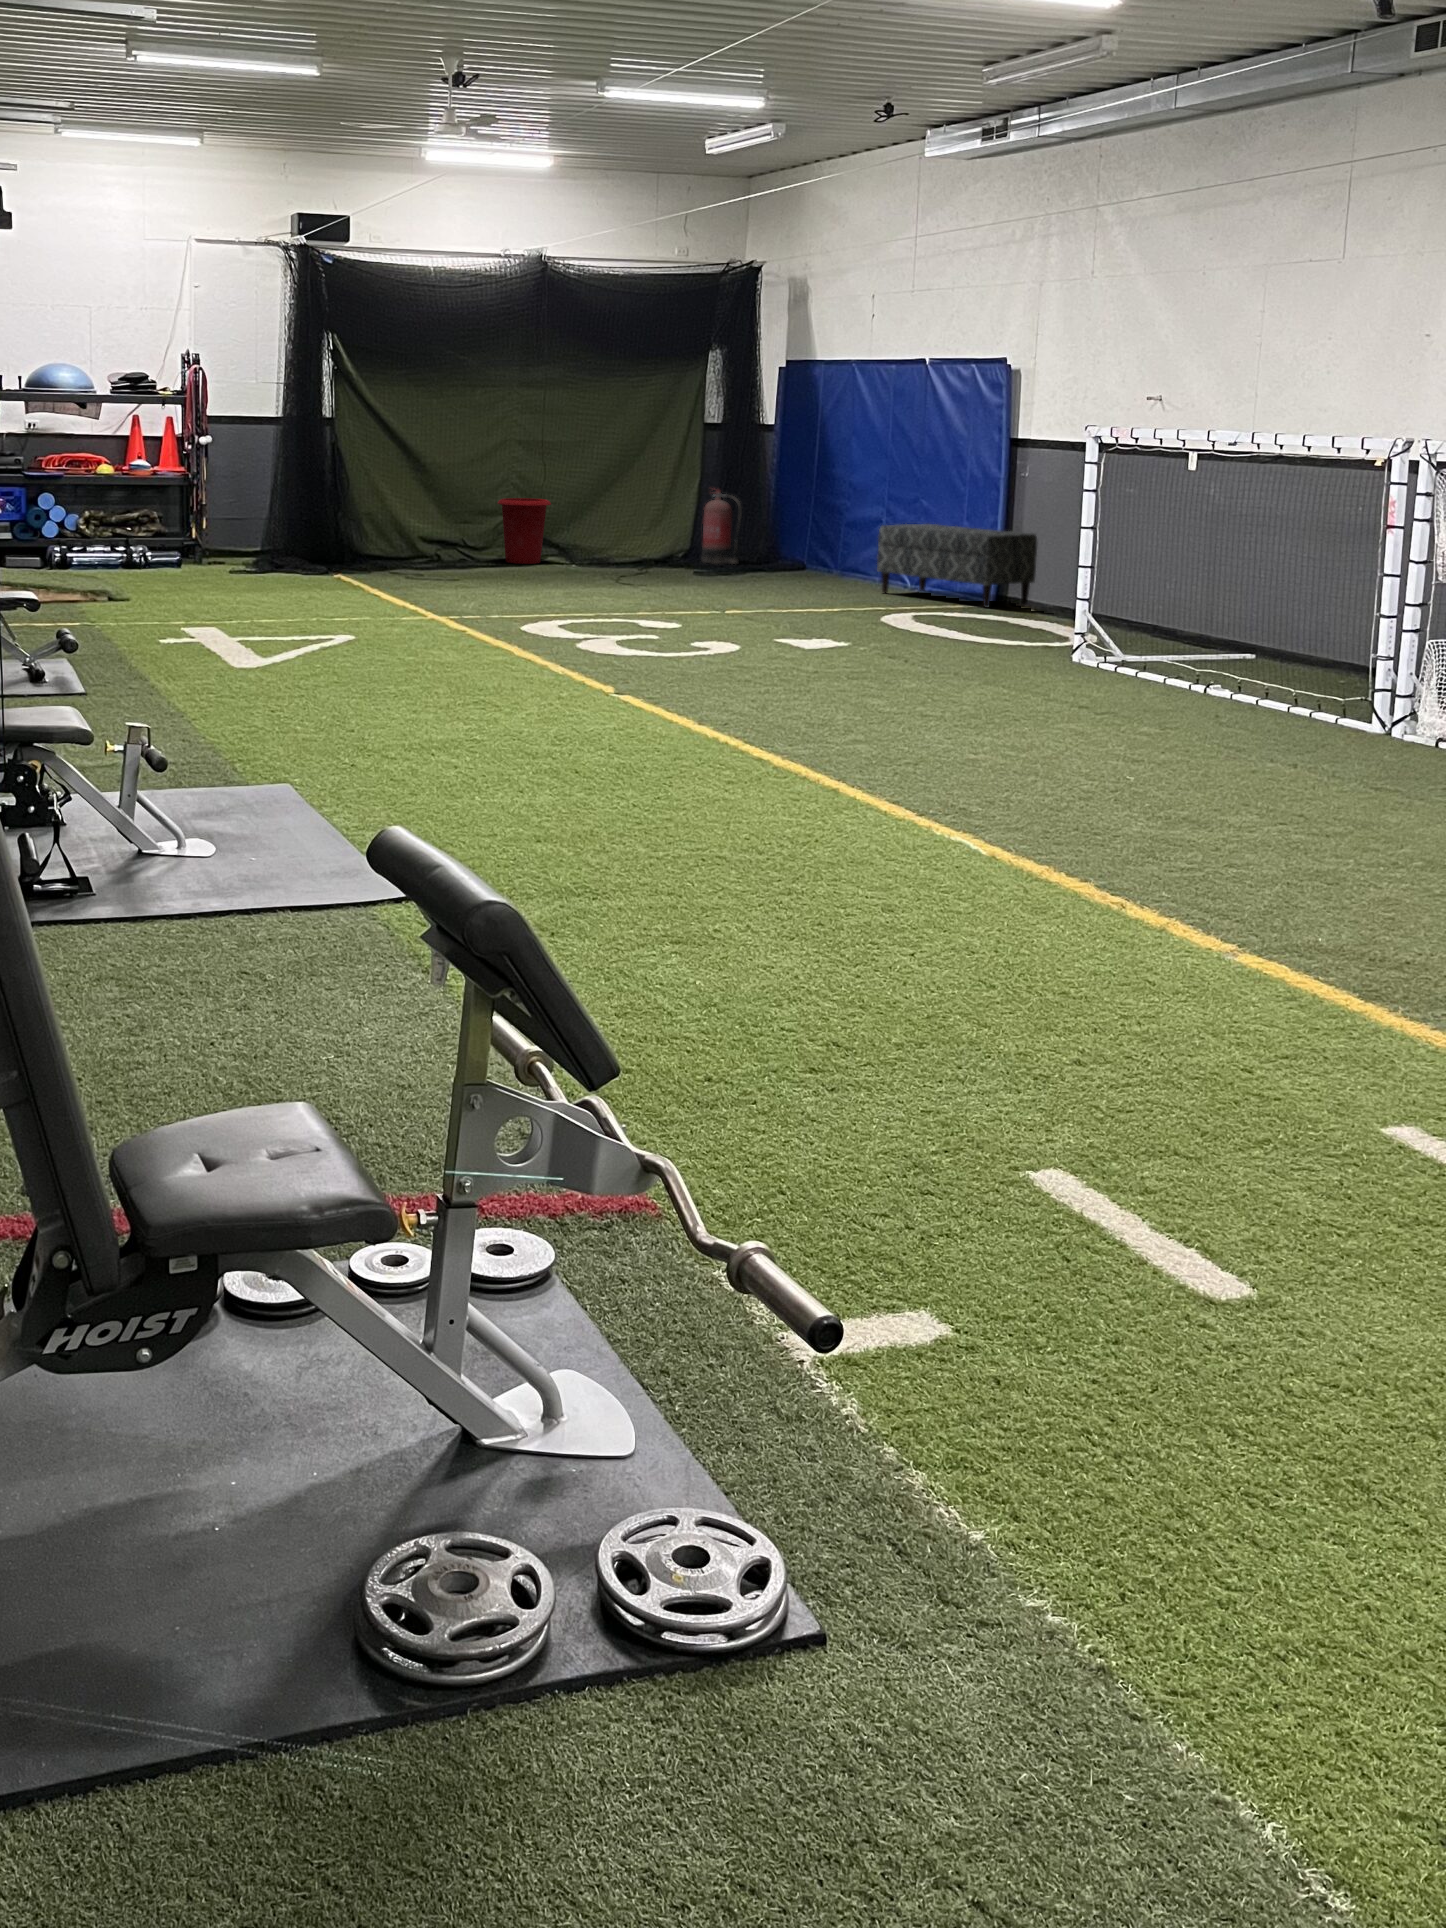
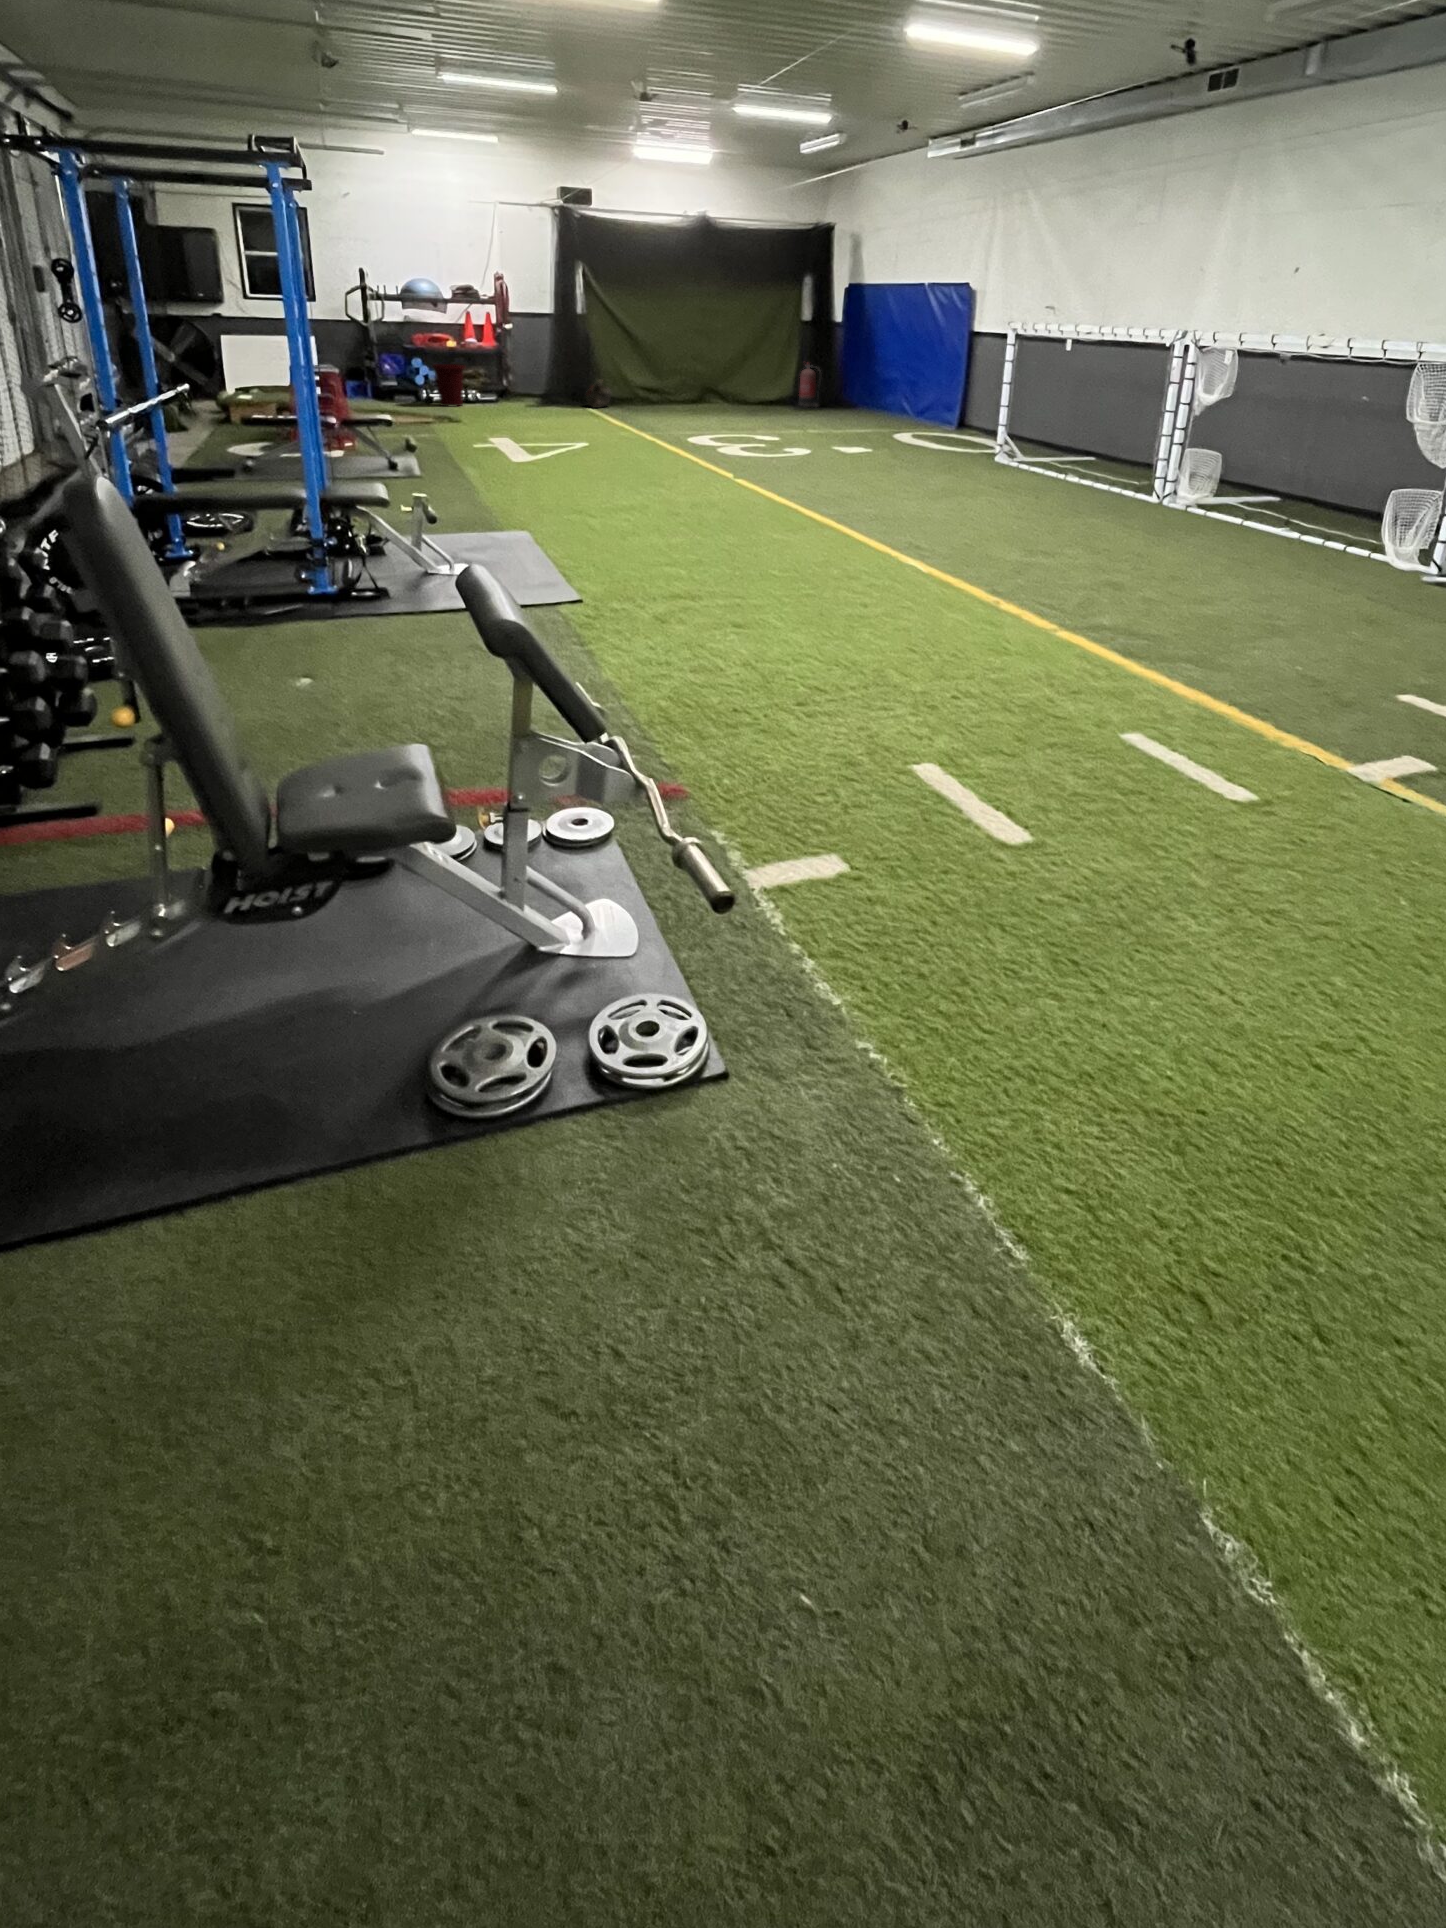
waste bin: present [497,498,551,564] -> present [432,364,465,406]
bag: none [331,521,376,569] -> present [586,379,611,408]
bench: present [877,524,1037,607] -> none [894,384,983,433]

